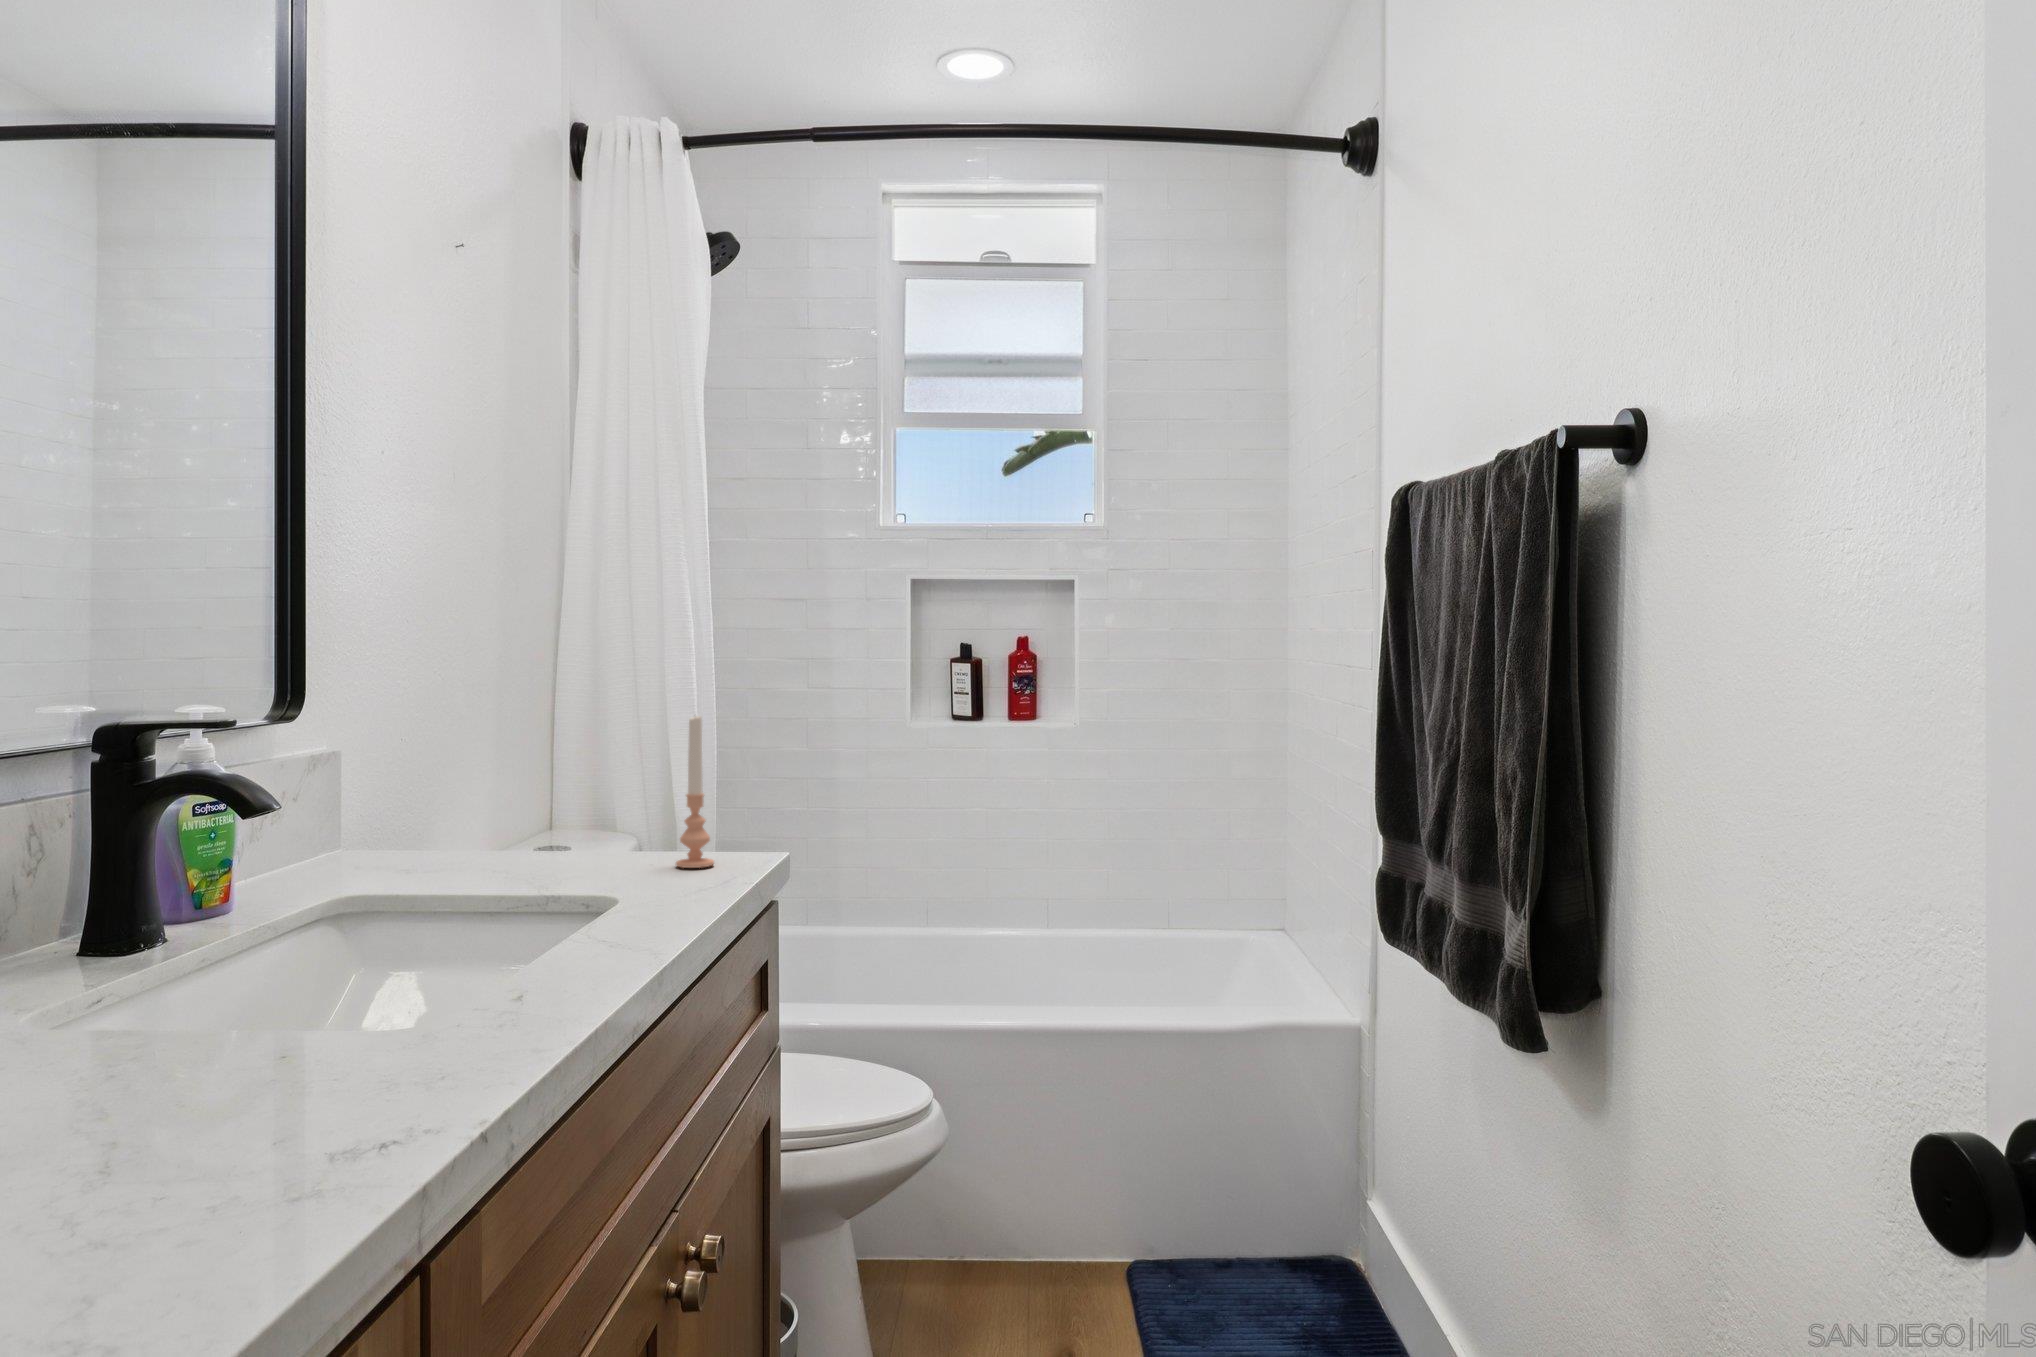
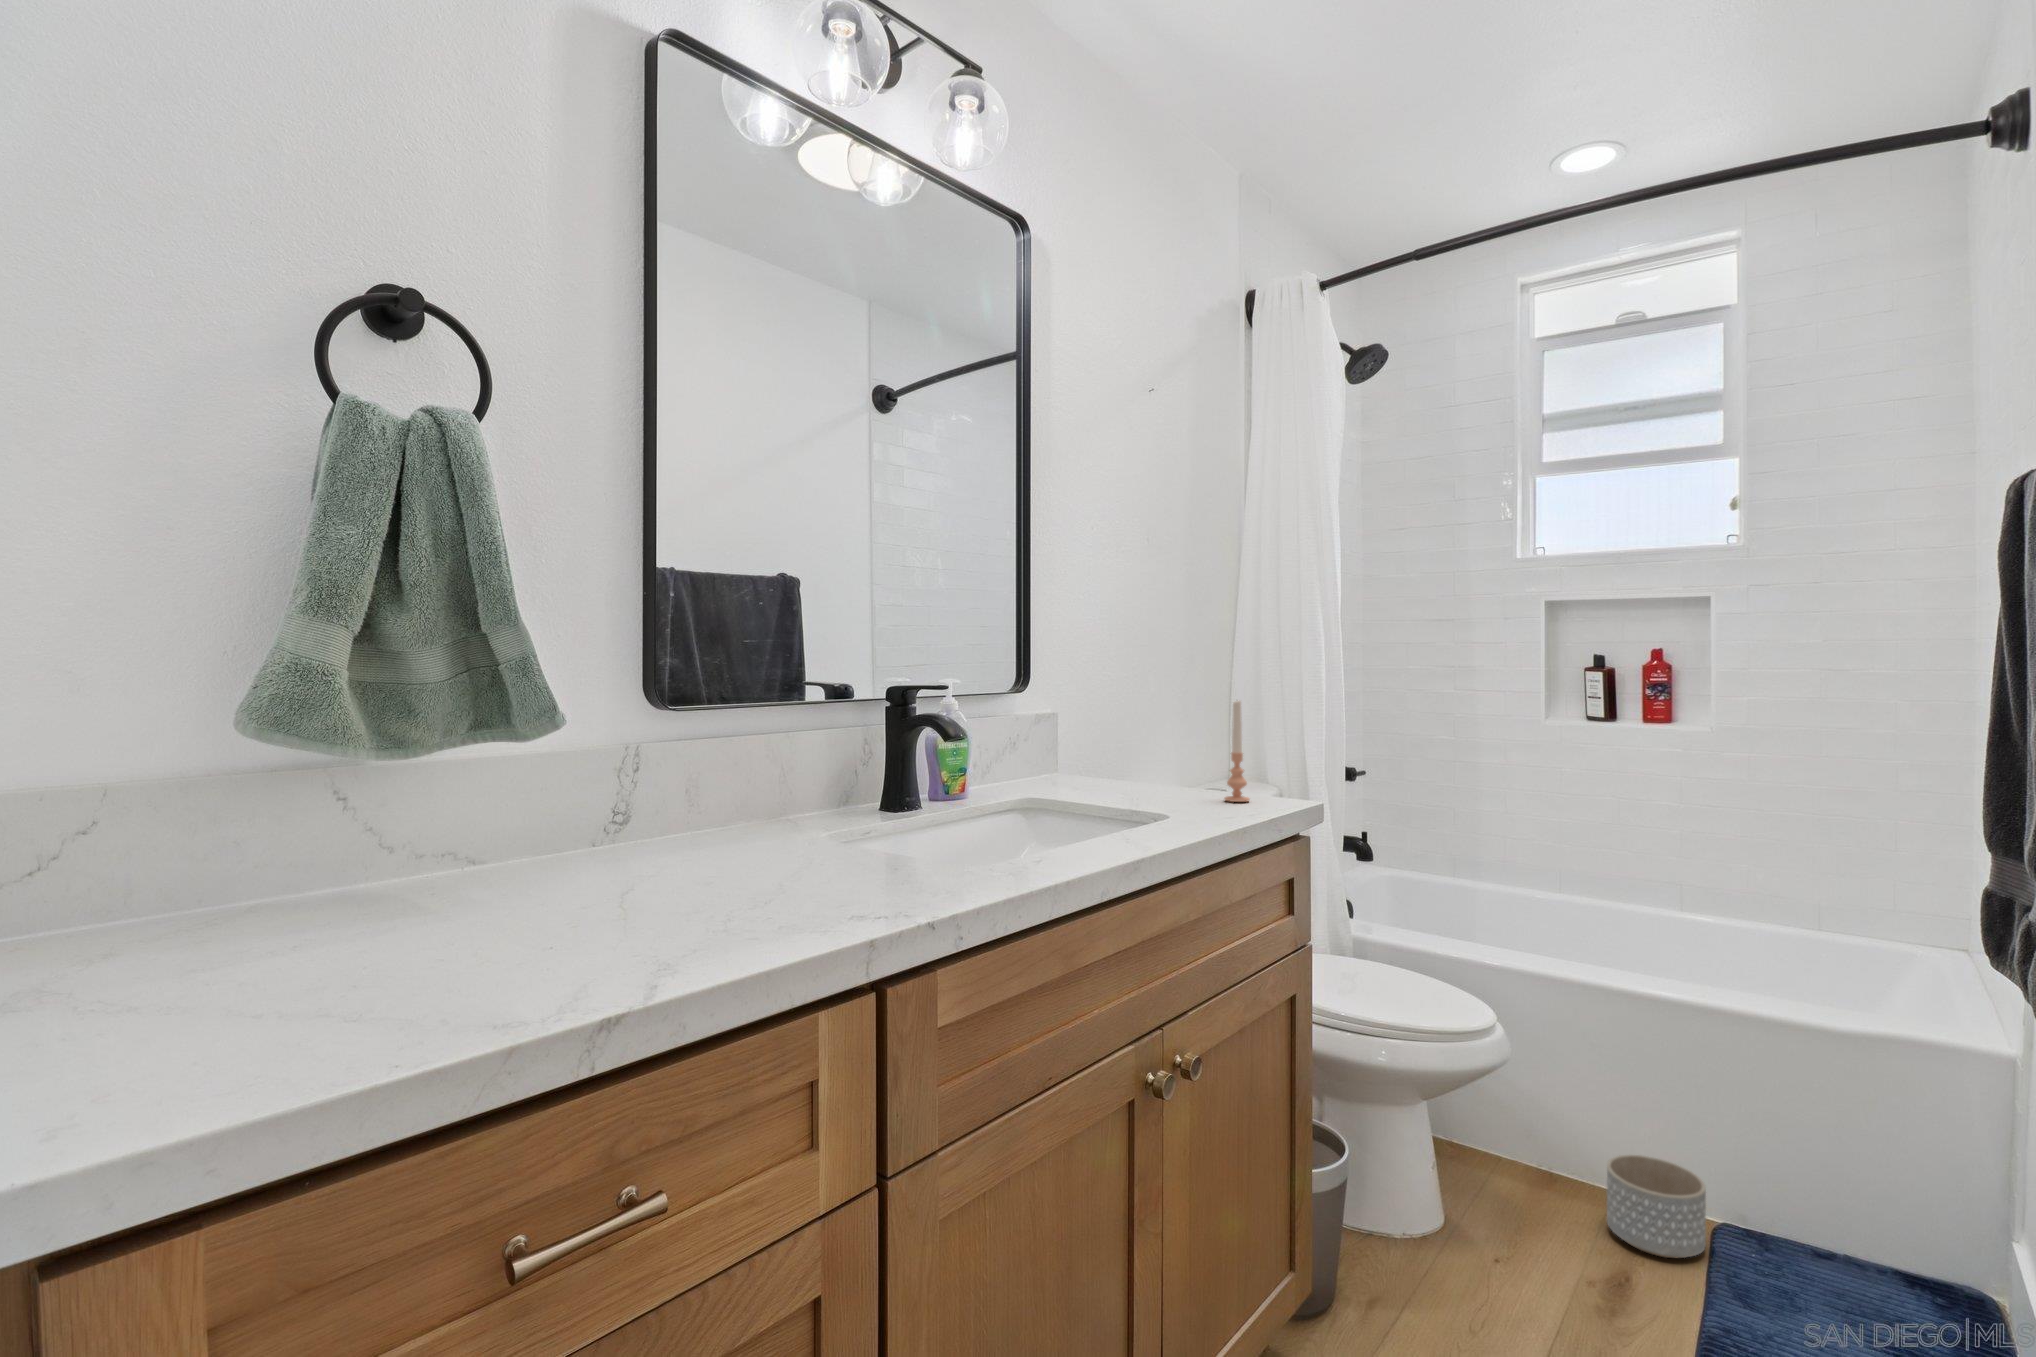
planter: none [1041,1211,1134,1322] -> present [1607,1155,1706,1258]

